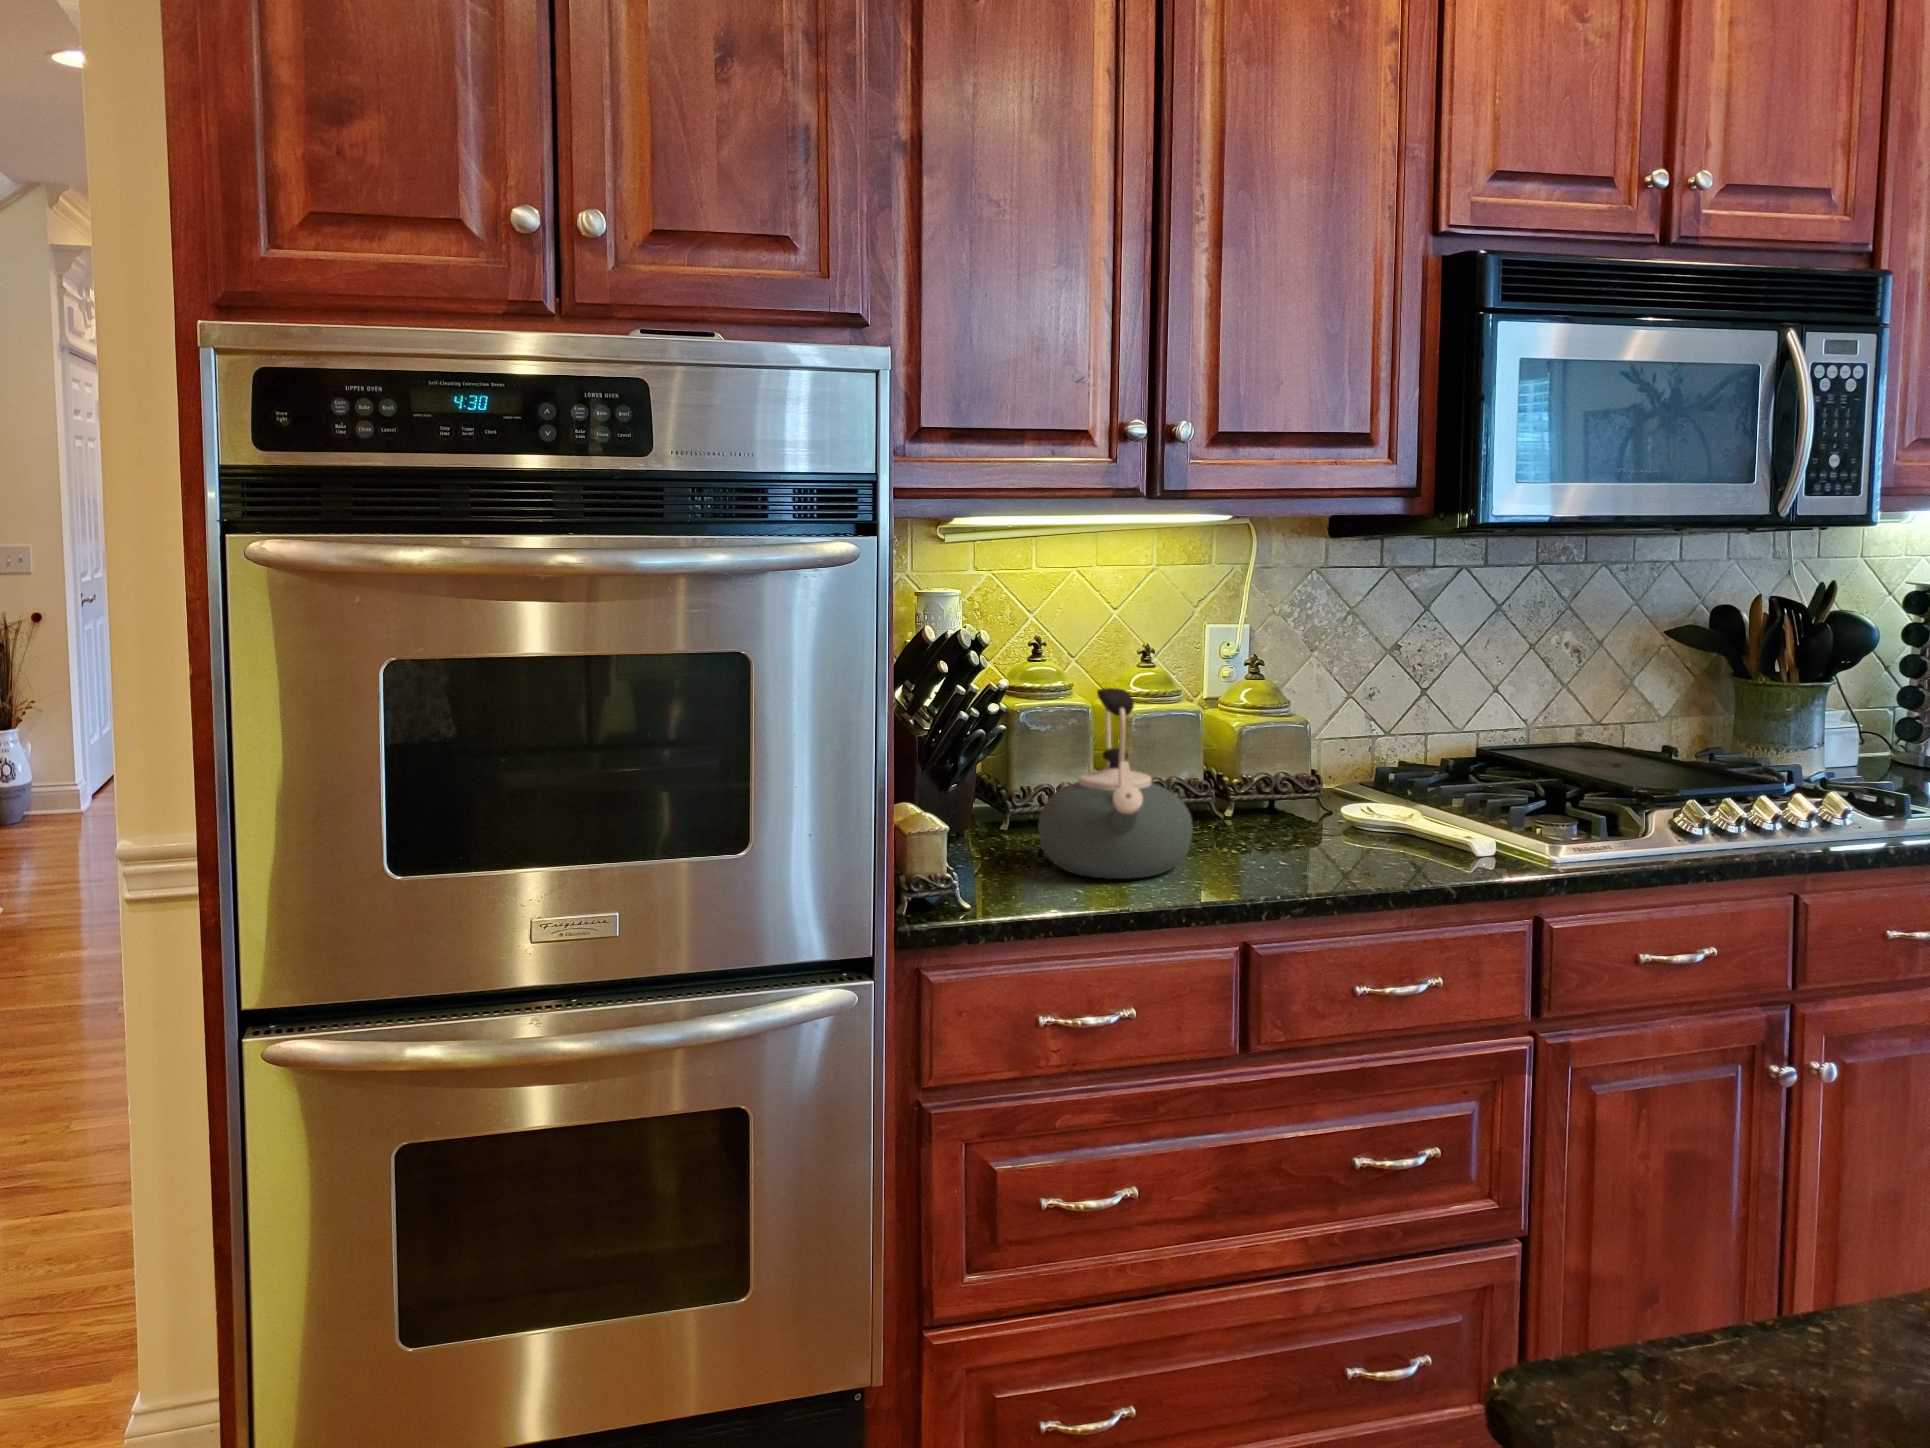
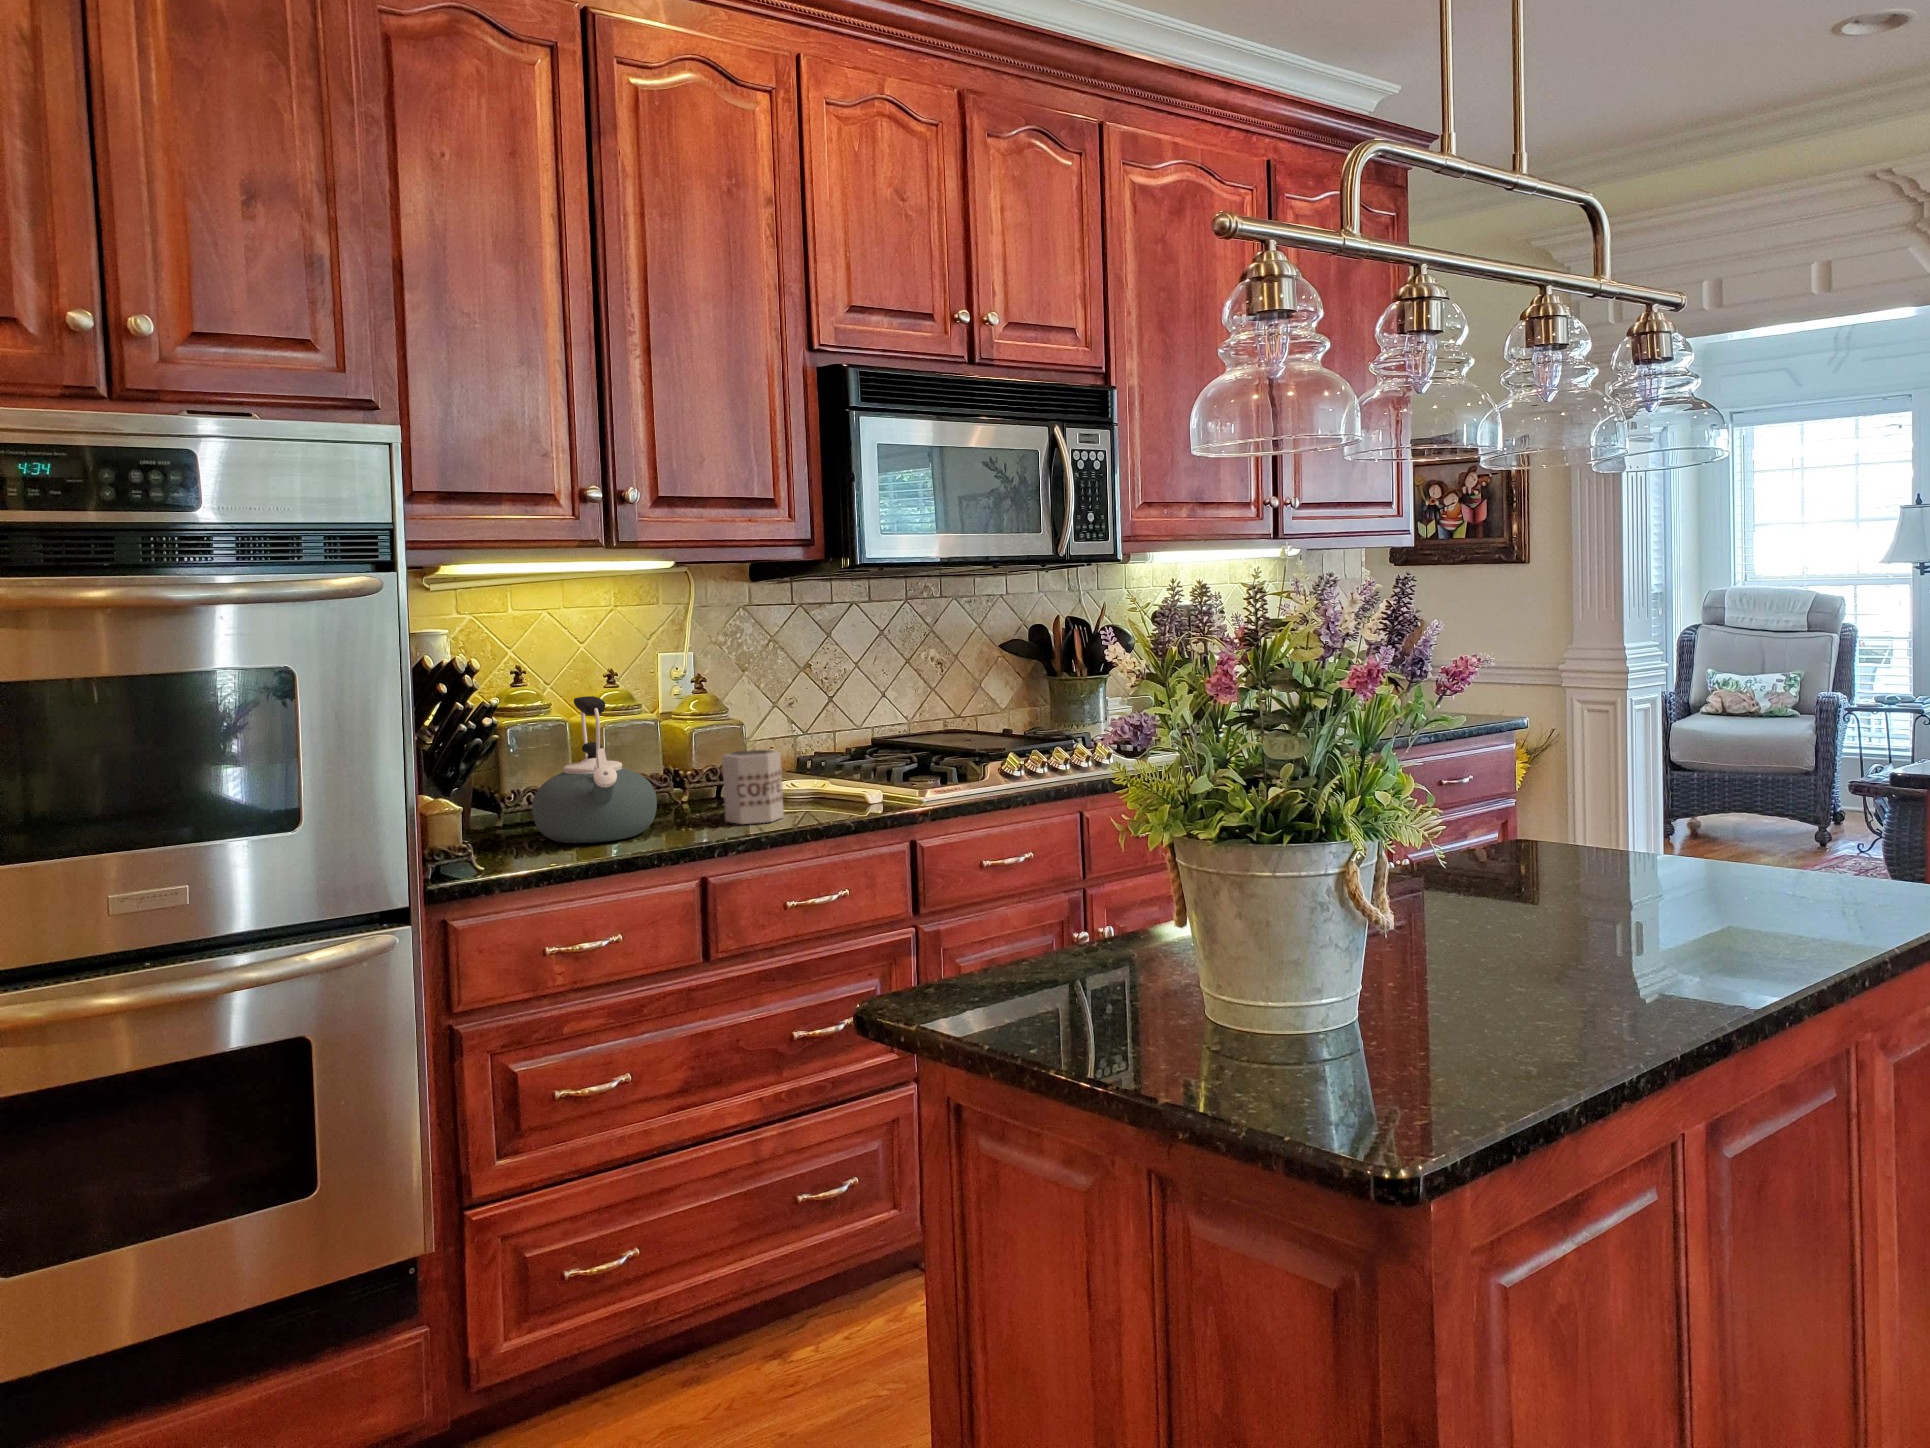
mug: none [1280,772,1361,873] -> present [722,750,784,824]

